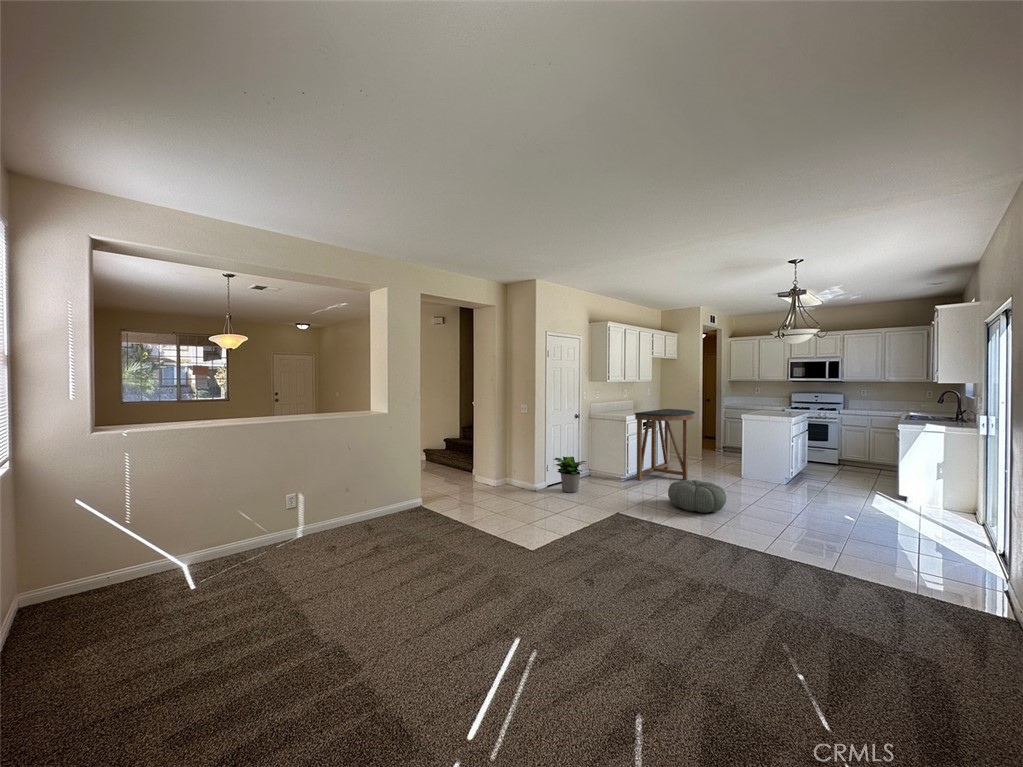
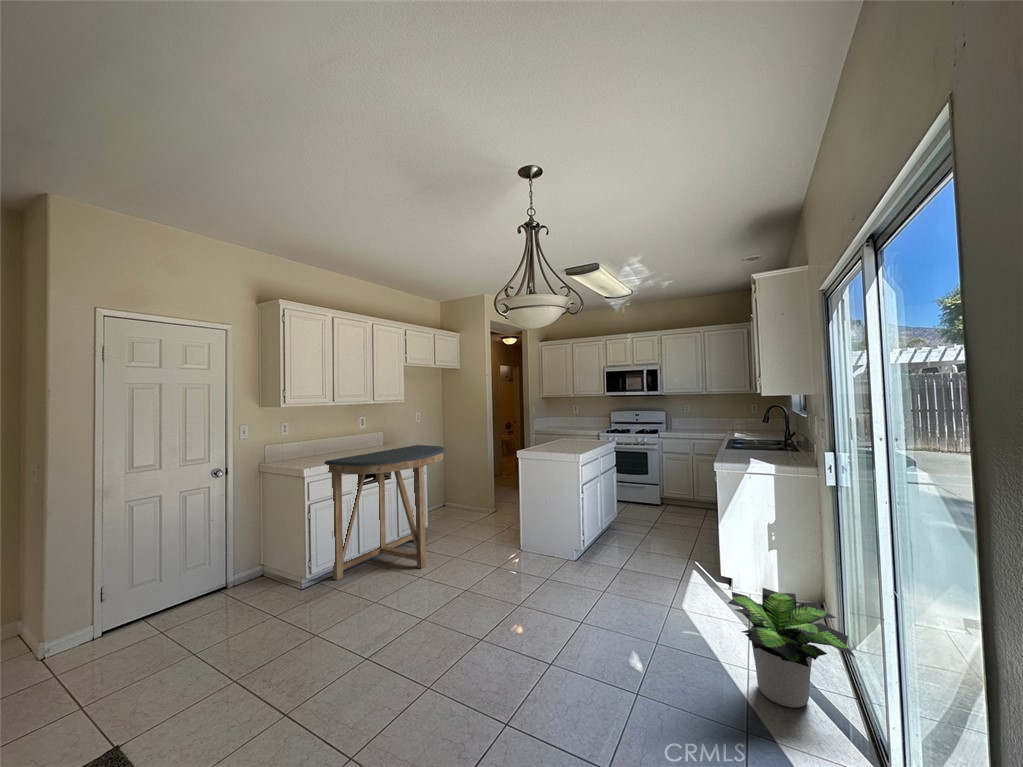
potted plant: present [554,457,586,493] -> present [728,588,855,708]
pouf: present [668,480,726,513] -> none [292,600,413,697]

